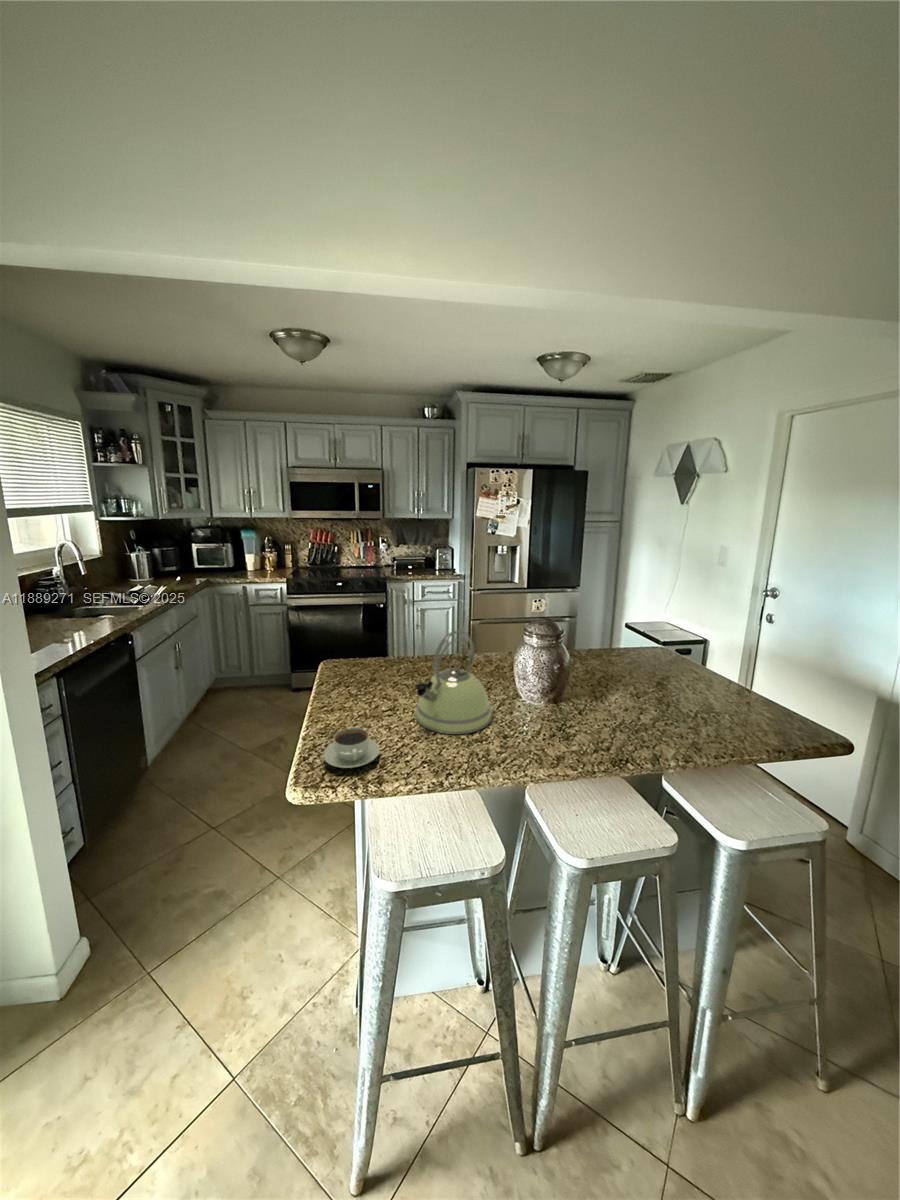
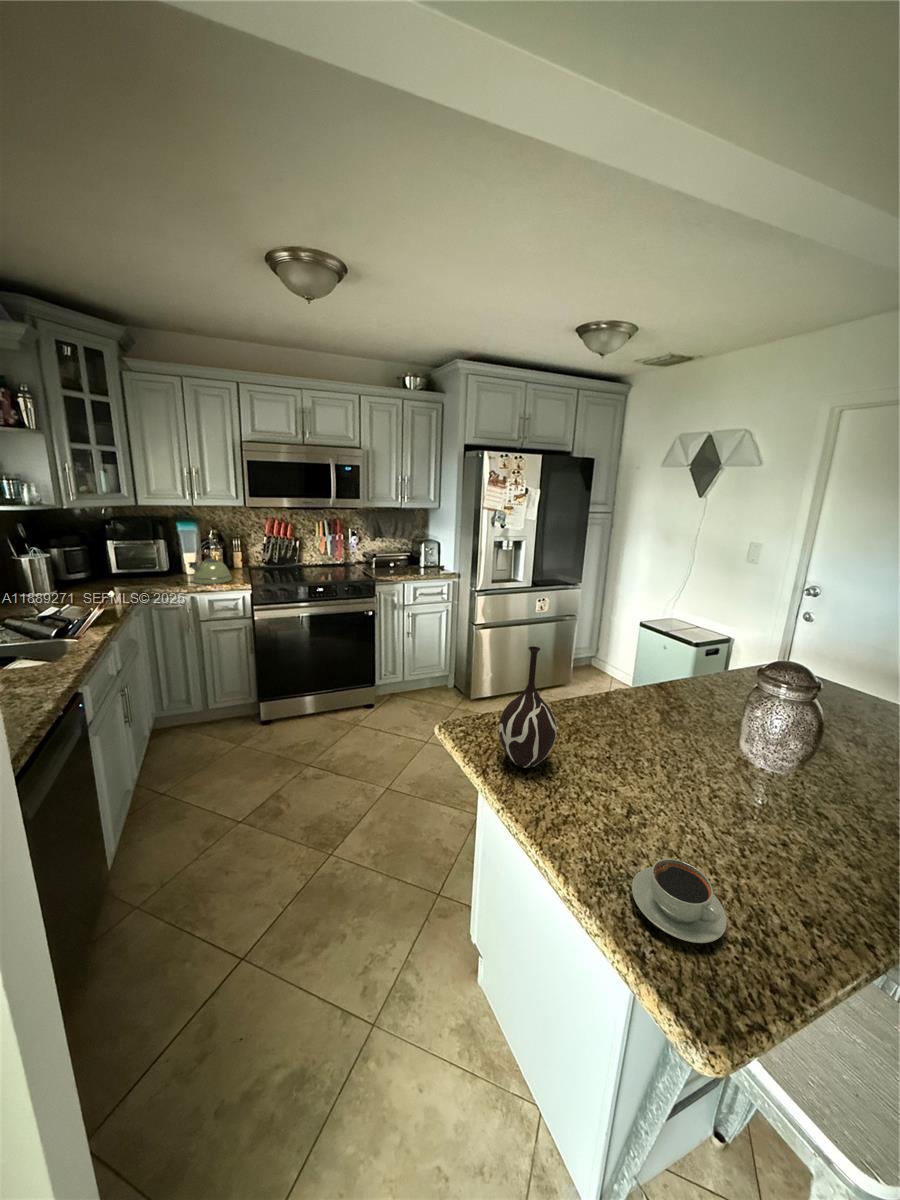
vase: none [331,602,372,690] -> present [499,646,557,768]
kettle: present [415,631,492,734] -> present [188,540,232,584]

